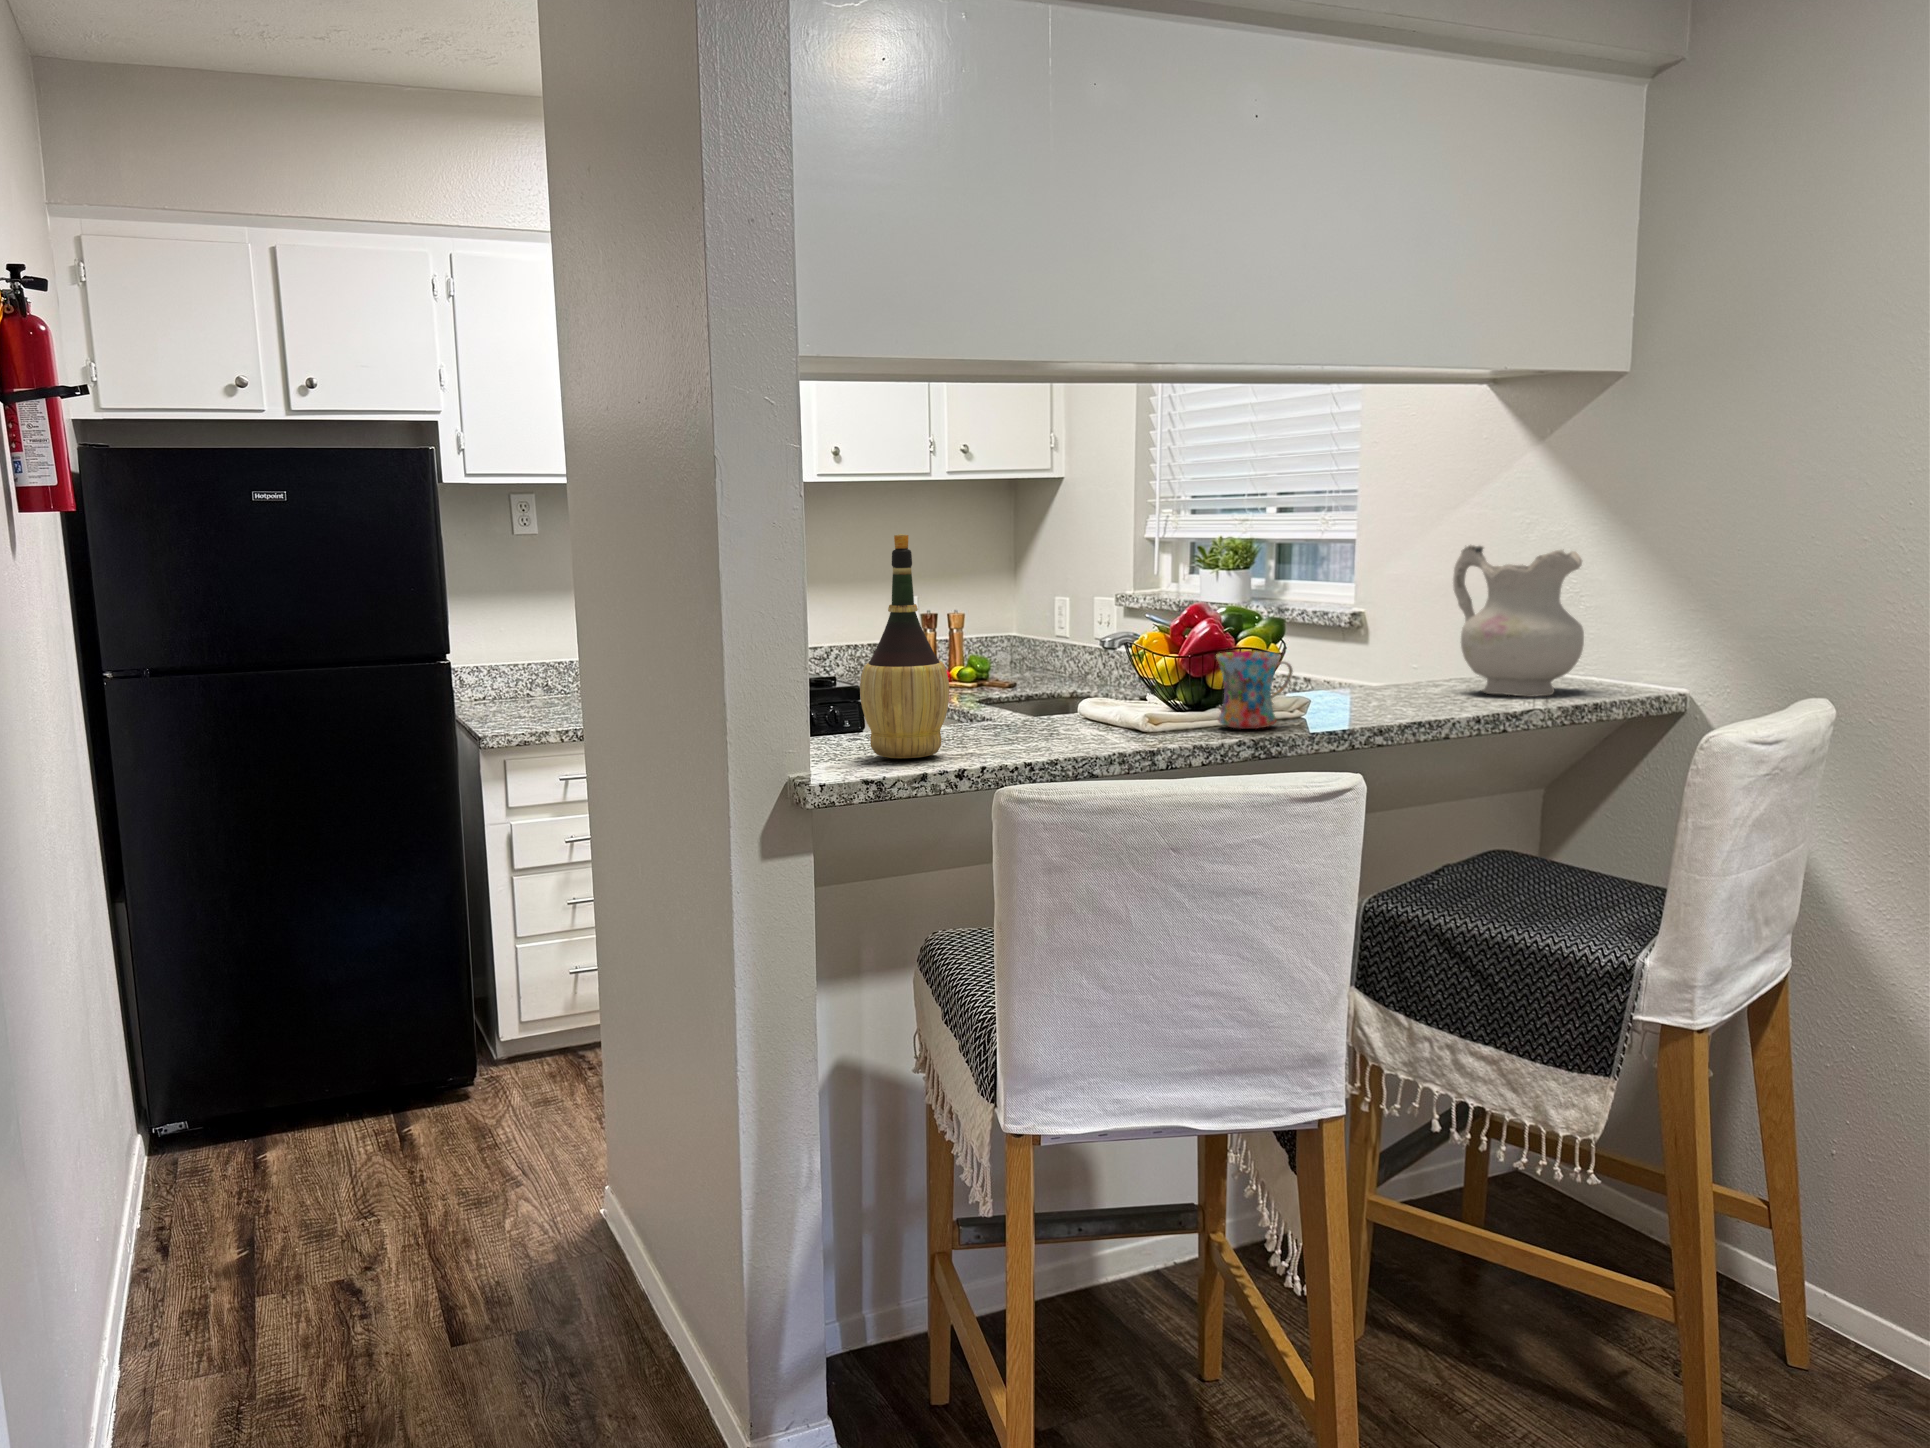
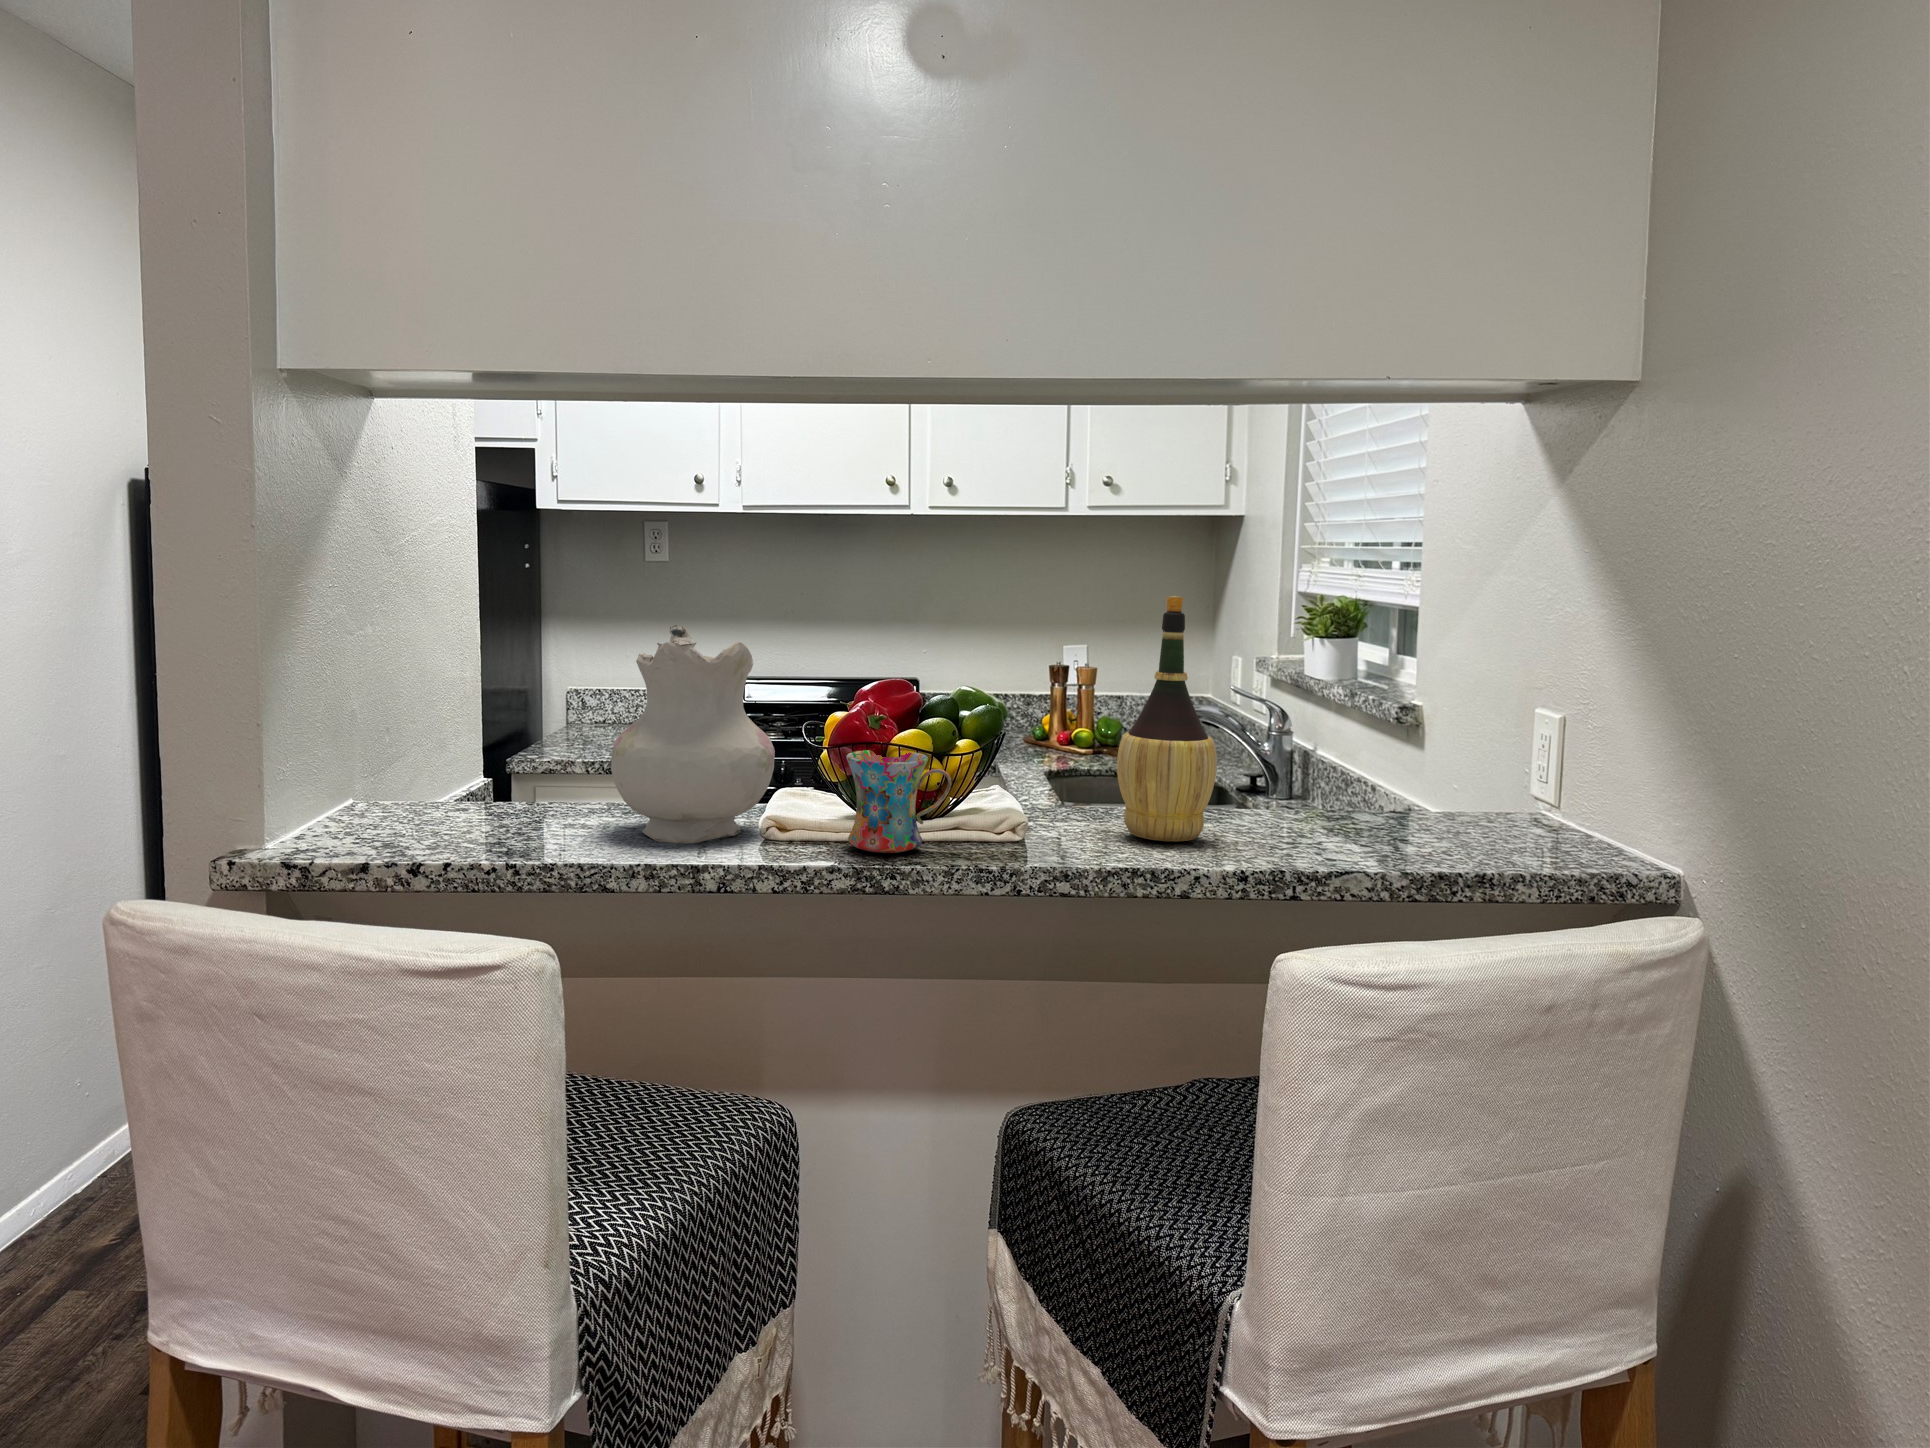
wine bottle: present [860,534,949,758] -> present [1117,596,1217,841]
ceramic pitcher: present [1453,545,1584,697] -> present [611,625,775,844]

